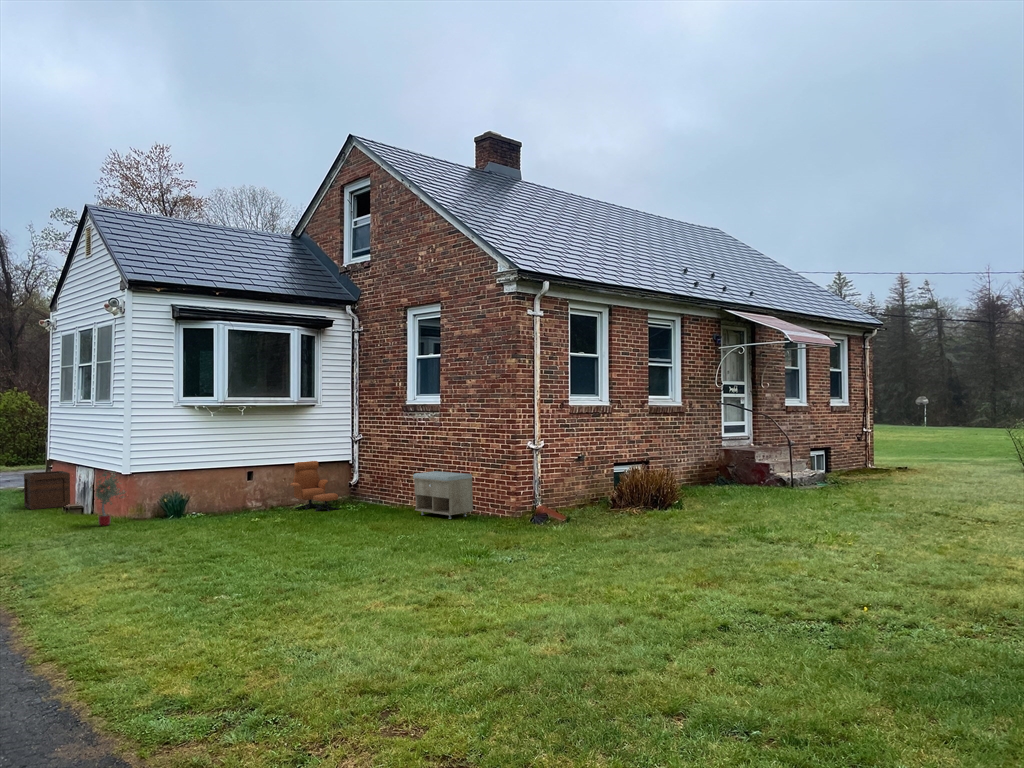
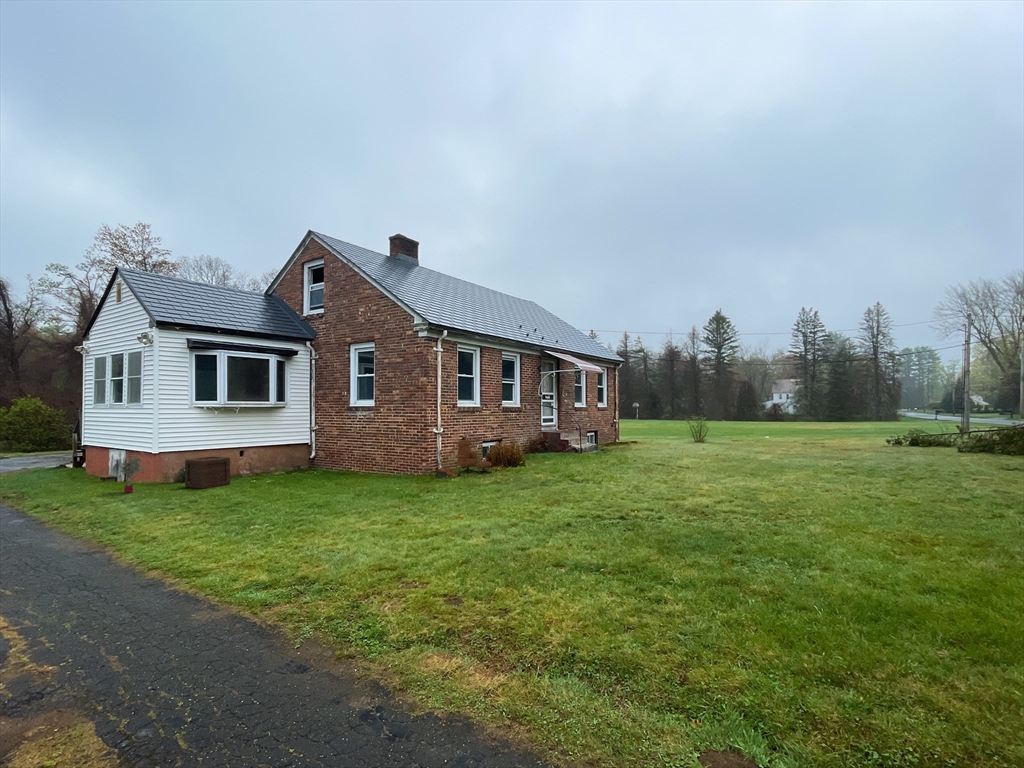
lounge chair: present [290,461,339,512] -> present [457,440,491,474]
wooden crate: present [24,471,70,510] -> present [185,456,230,489]
storage bench: present [413,471,473,519] -> none [358,449,398,478]

